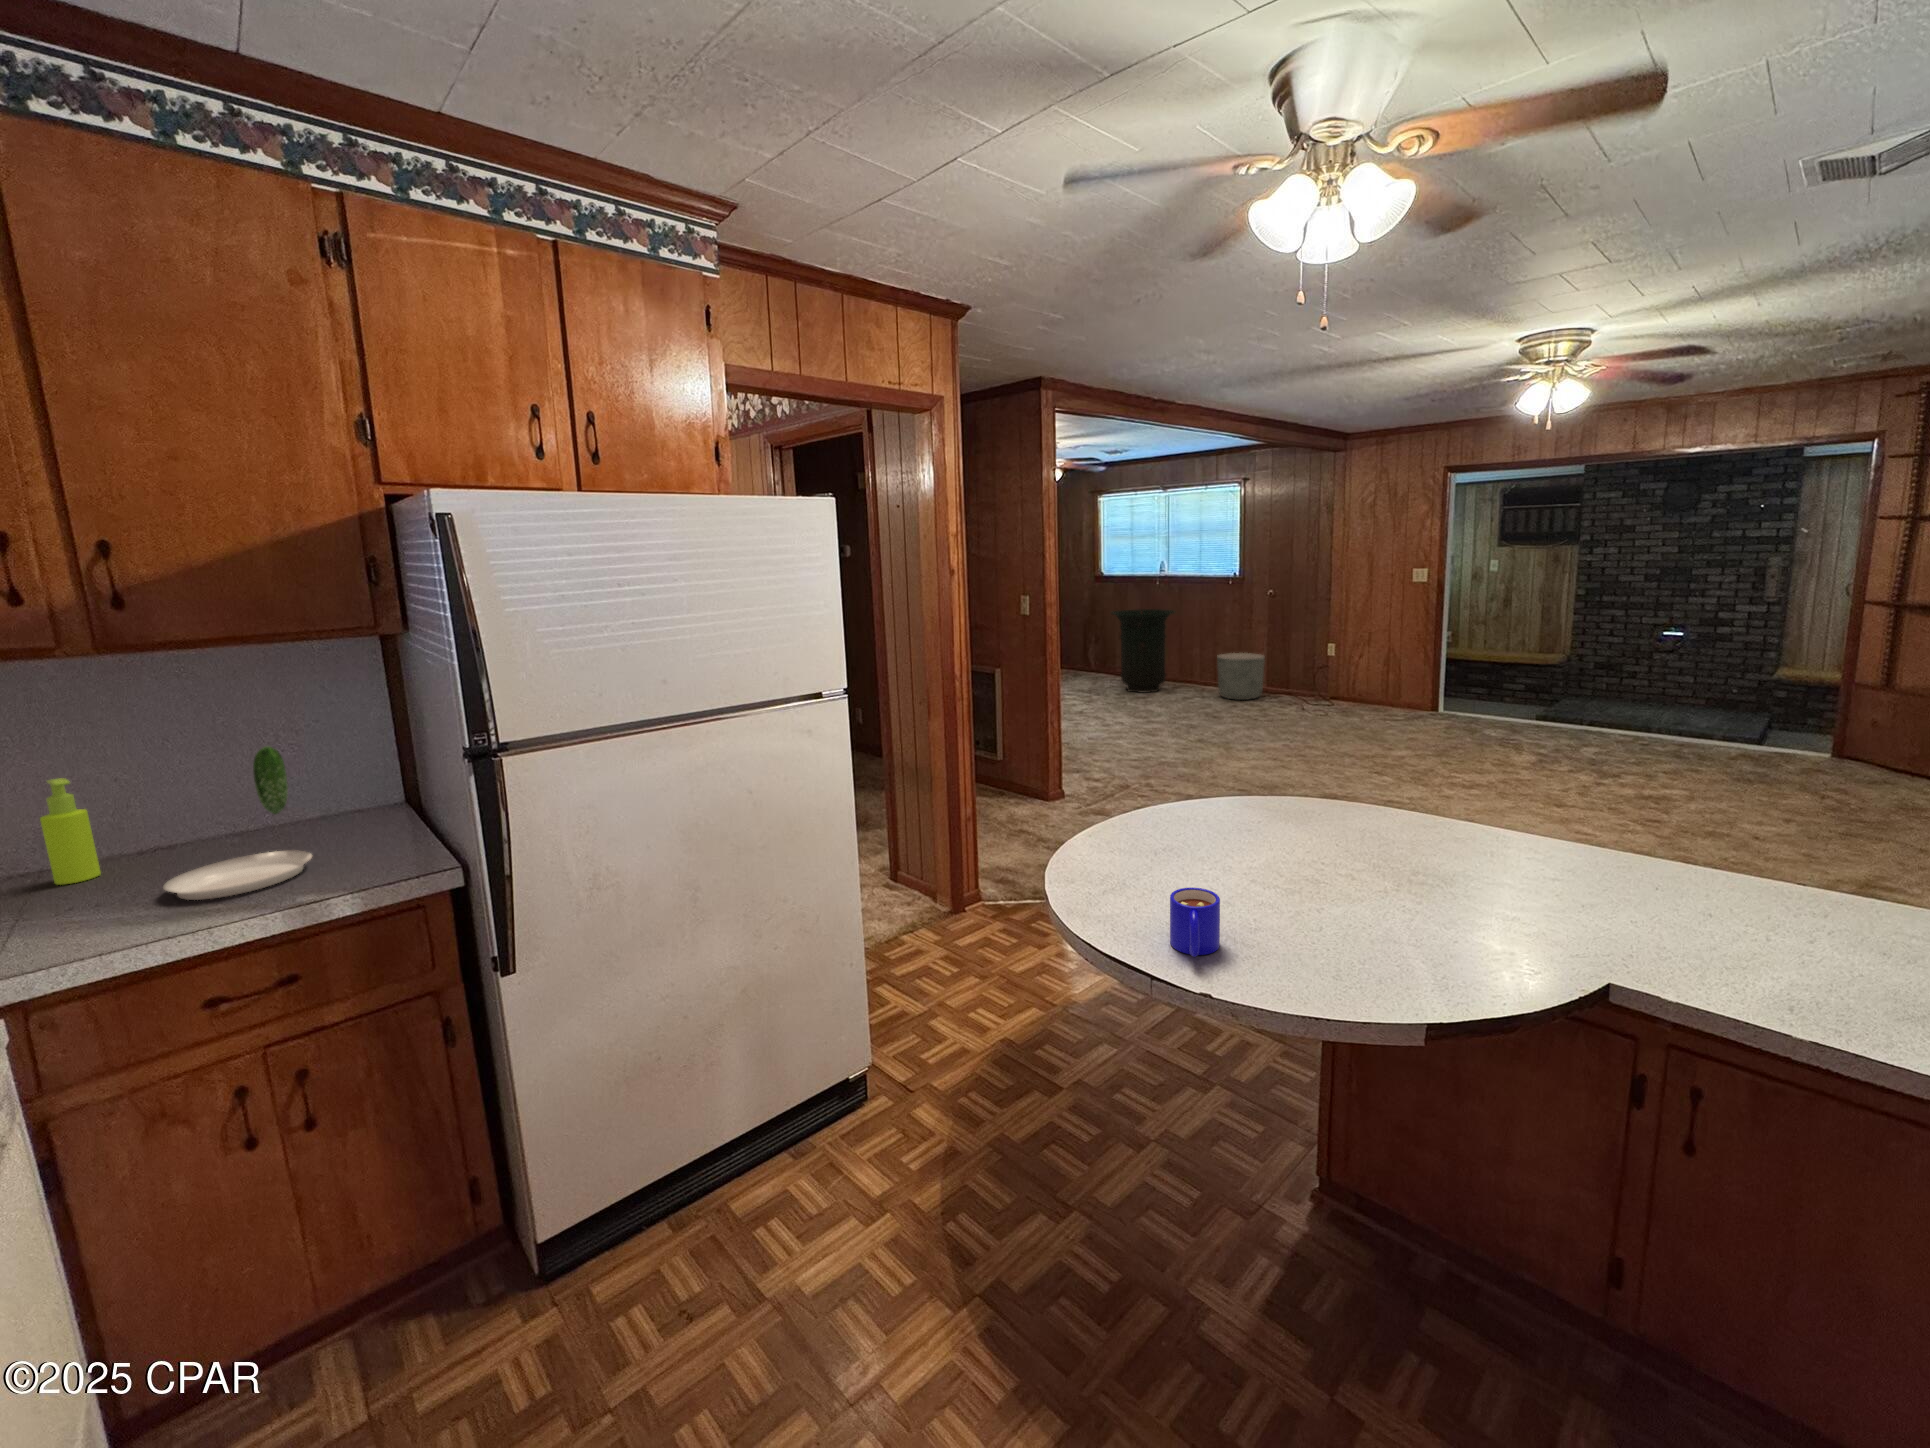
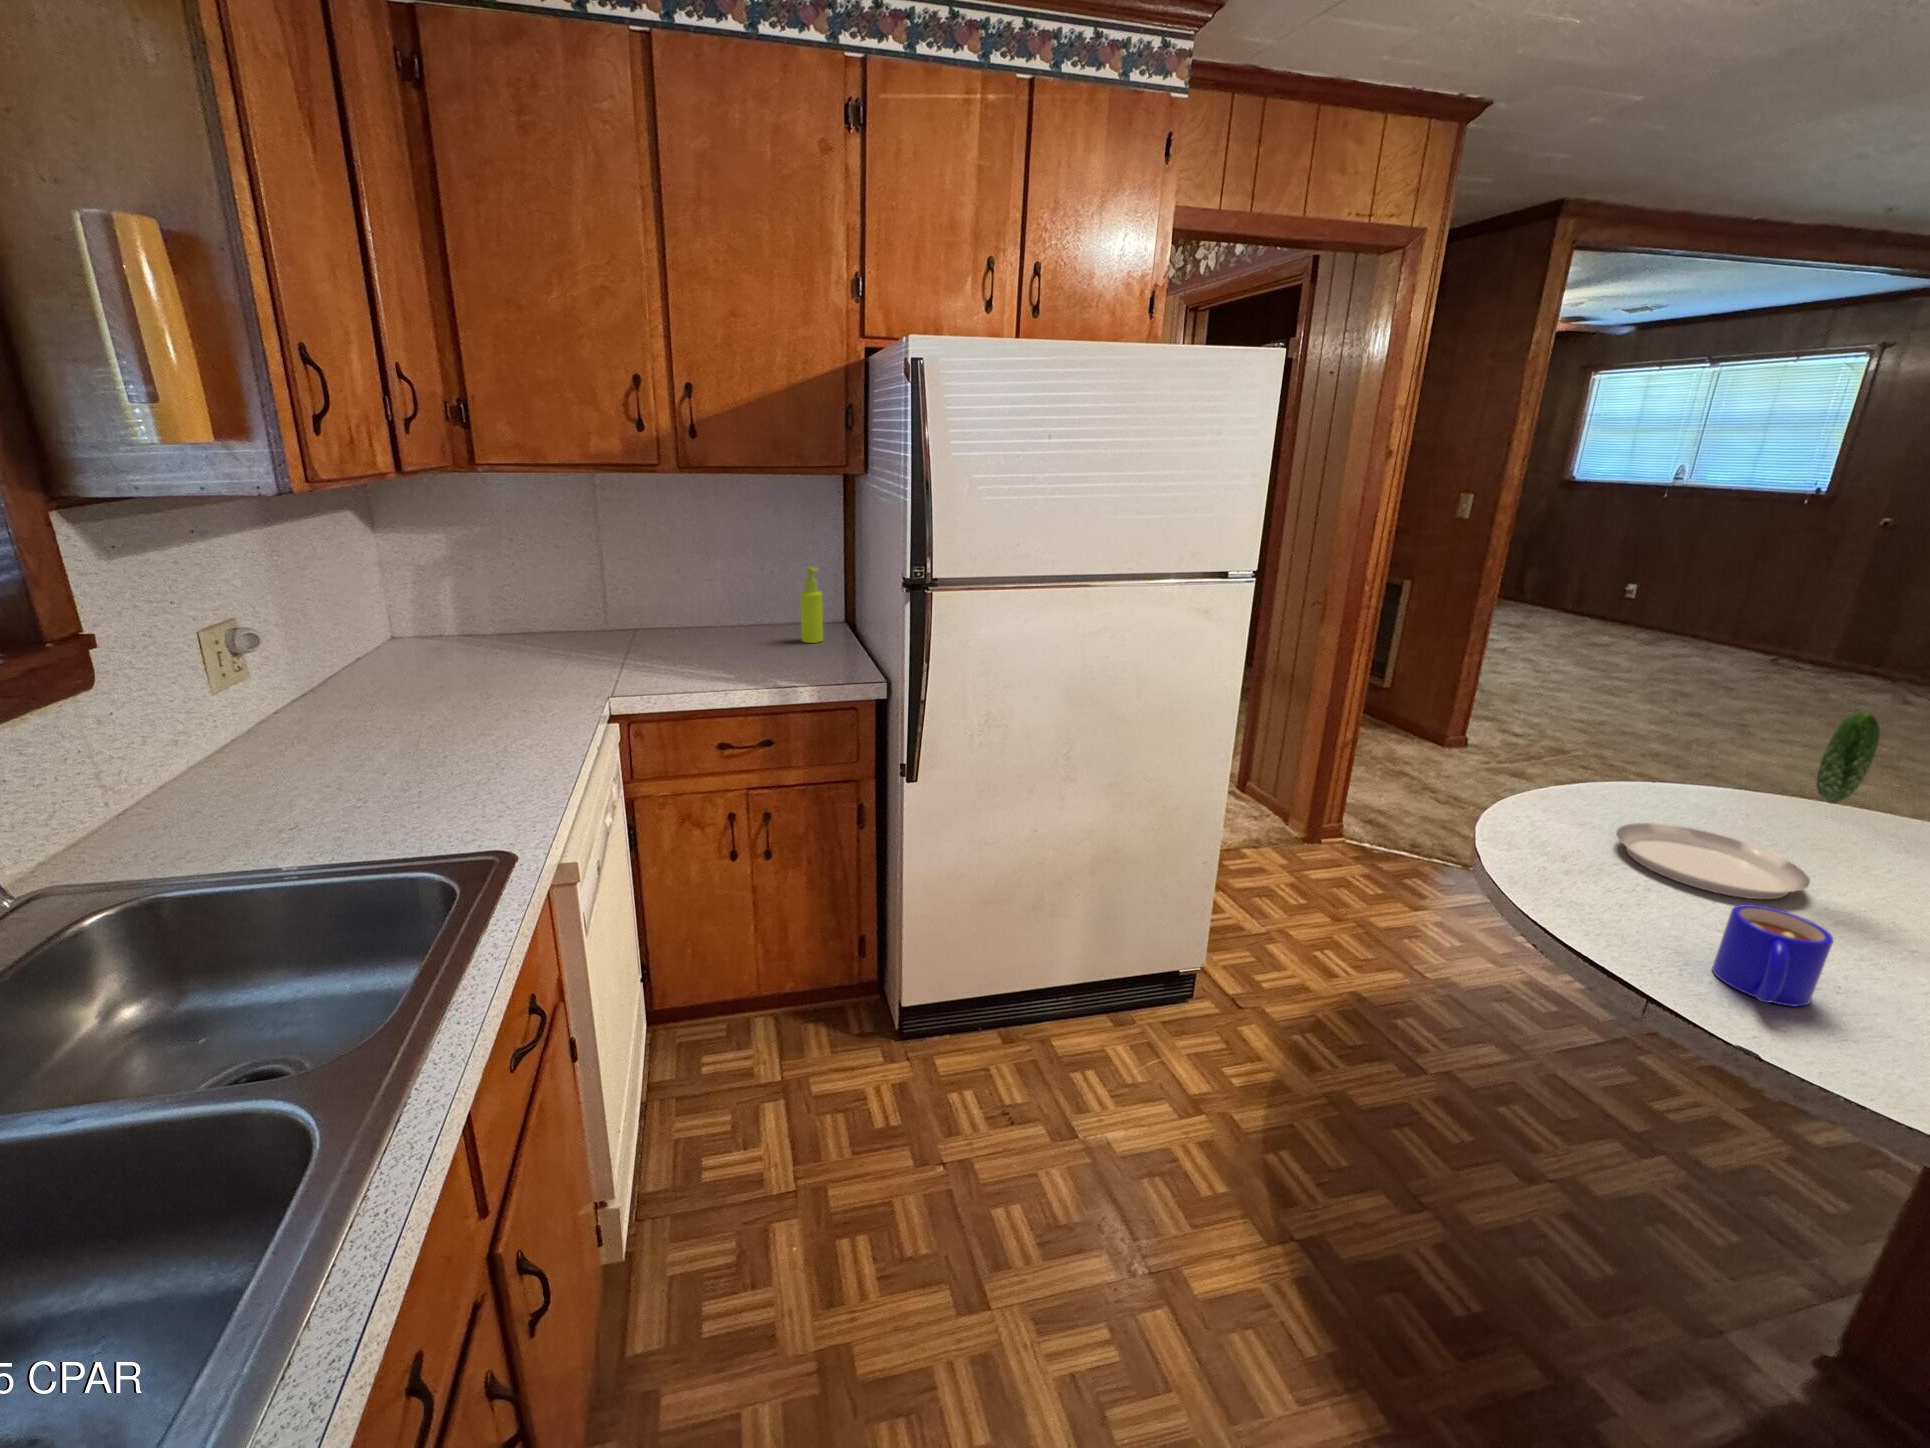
trash can: present [1111,609,1175,693] -> none [1575,525,1697,639]
planter: present [1217,653,1265,700] -> none [1747,602,1857,673]
plate: present [163,746,312,900] -> present [1616,712,1880,899]
soap dispenser: present [40,778,101,885] -> present [800,567,823,643]

